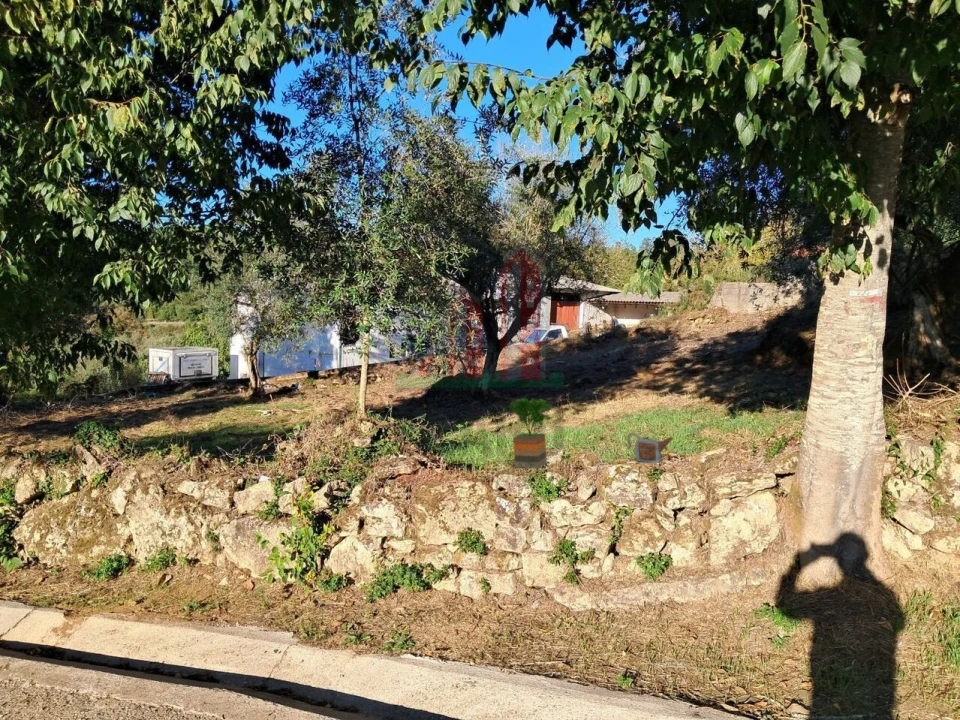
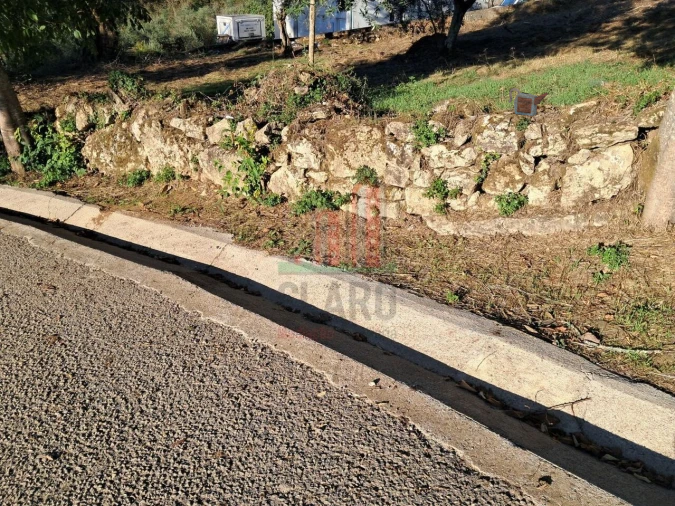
potted tree: present [510,398,551,468] -> none [408,54,447,118]

